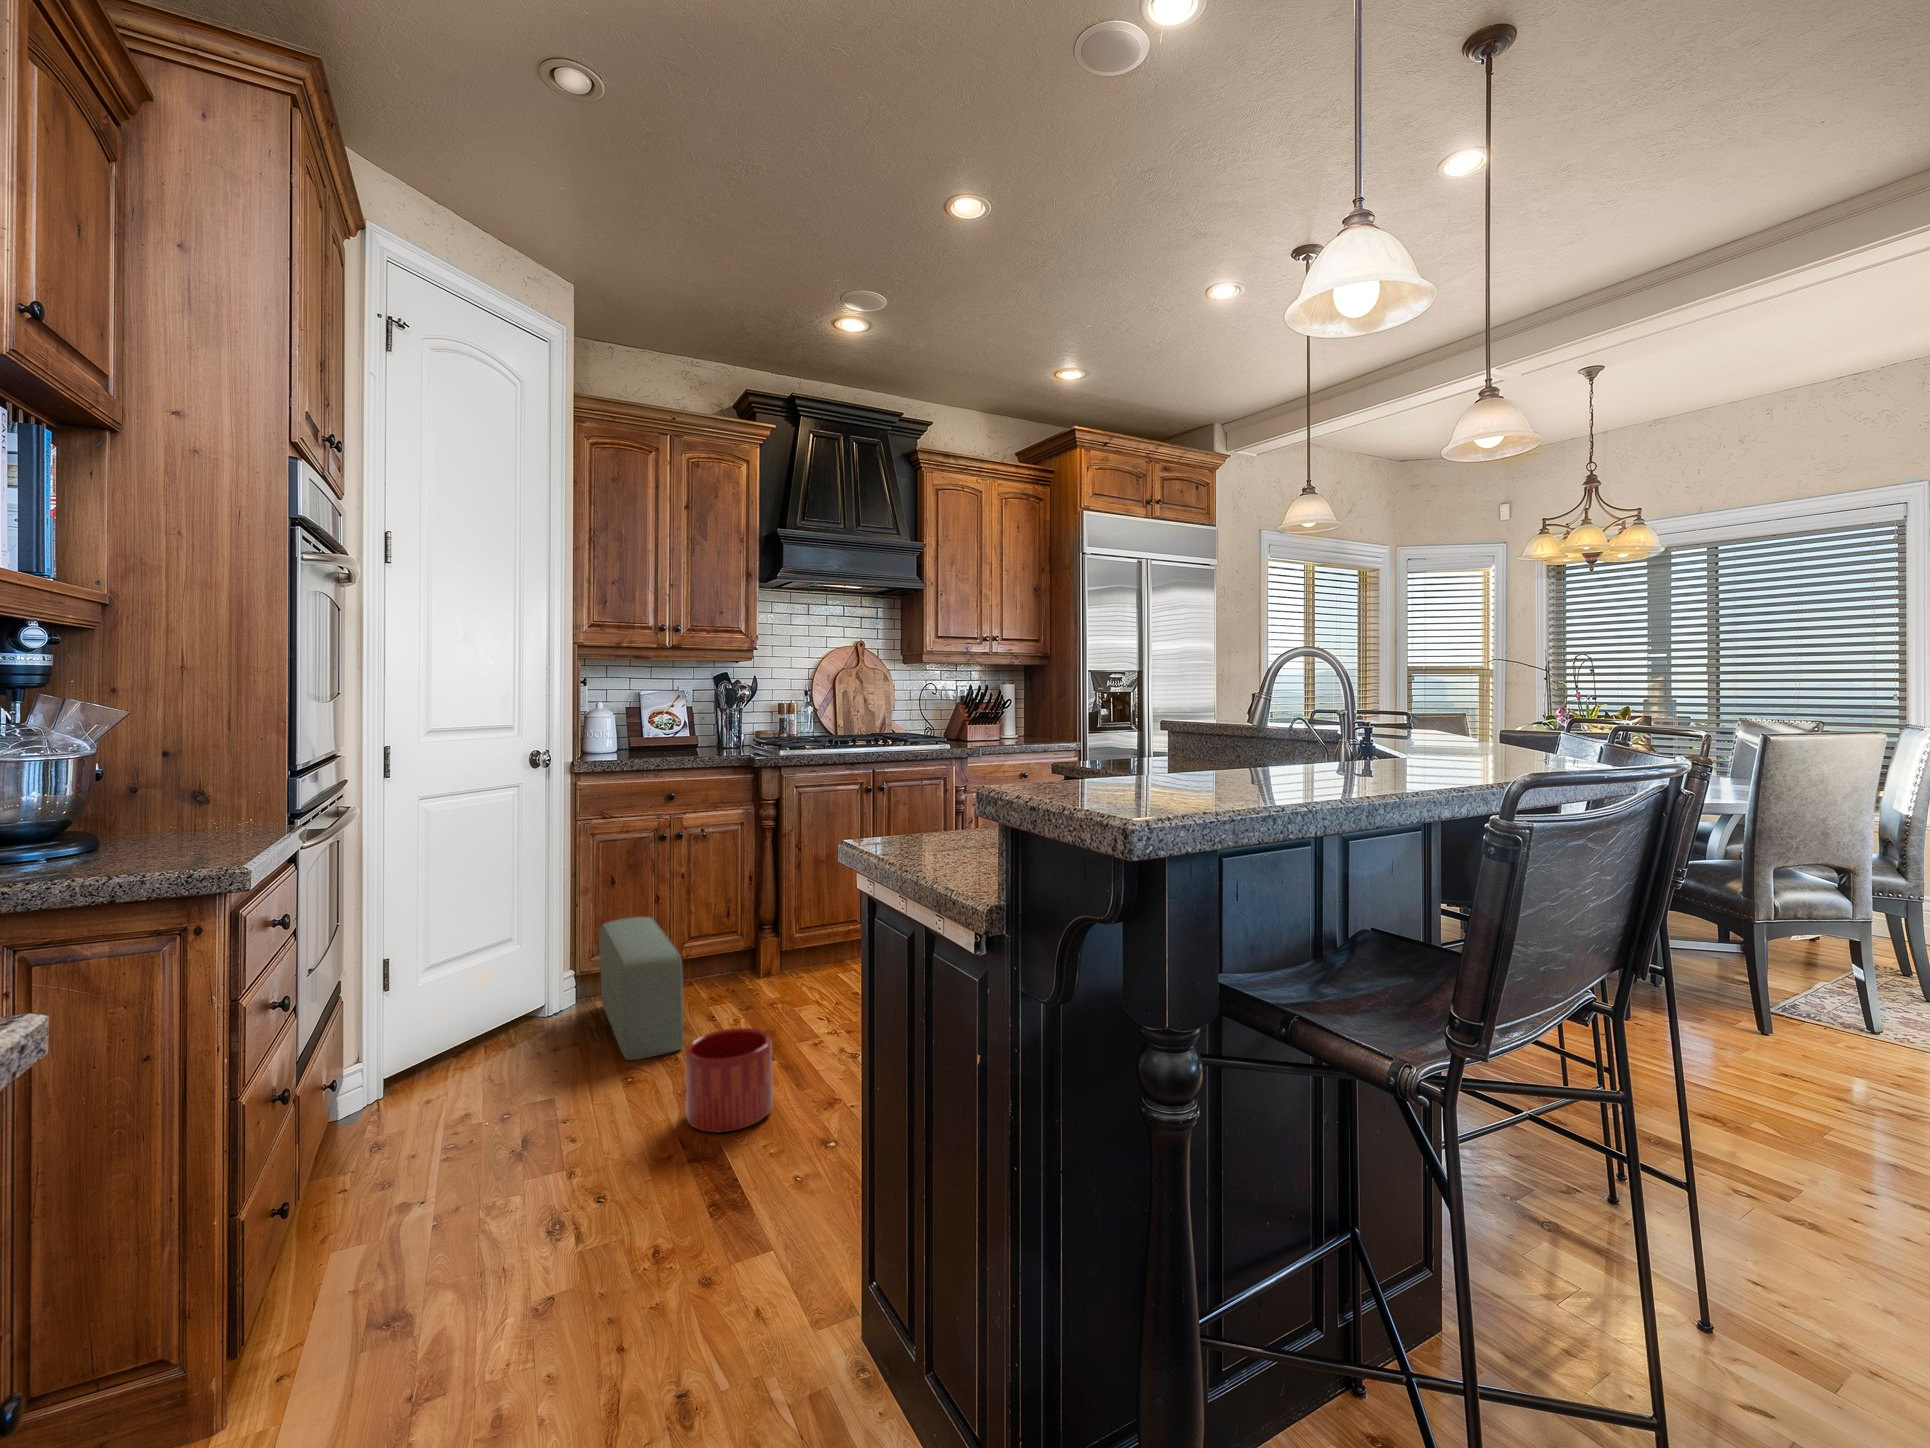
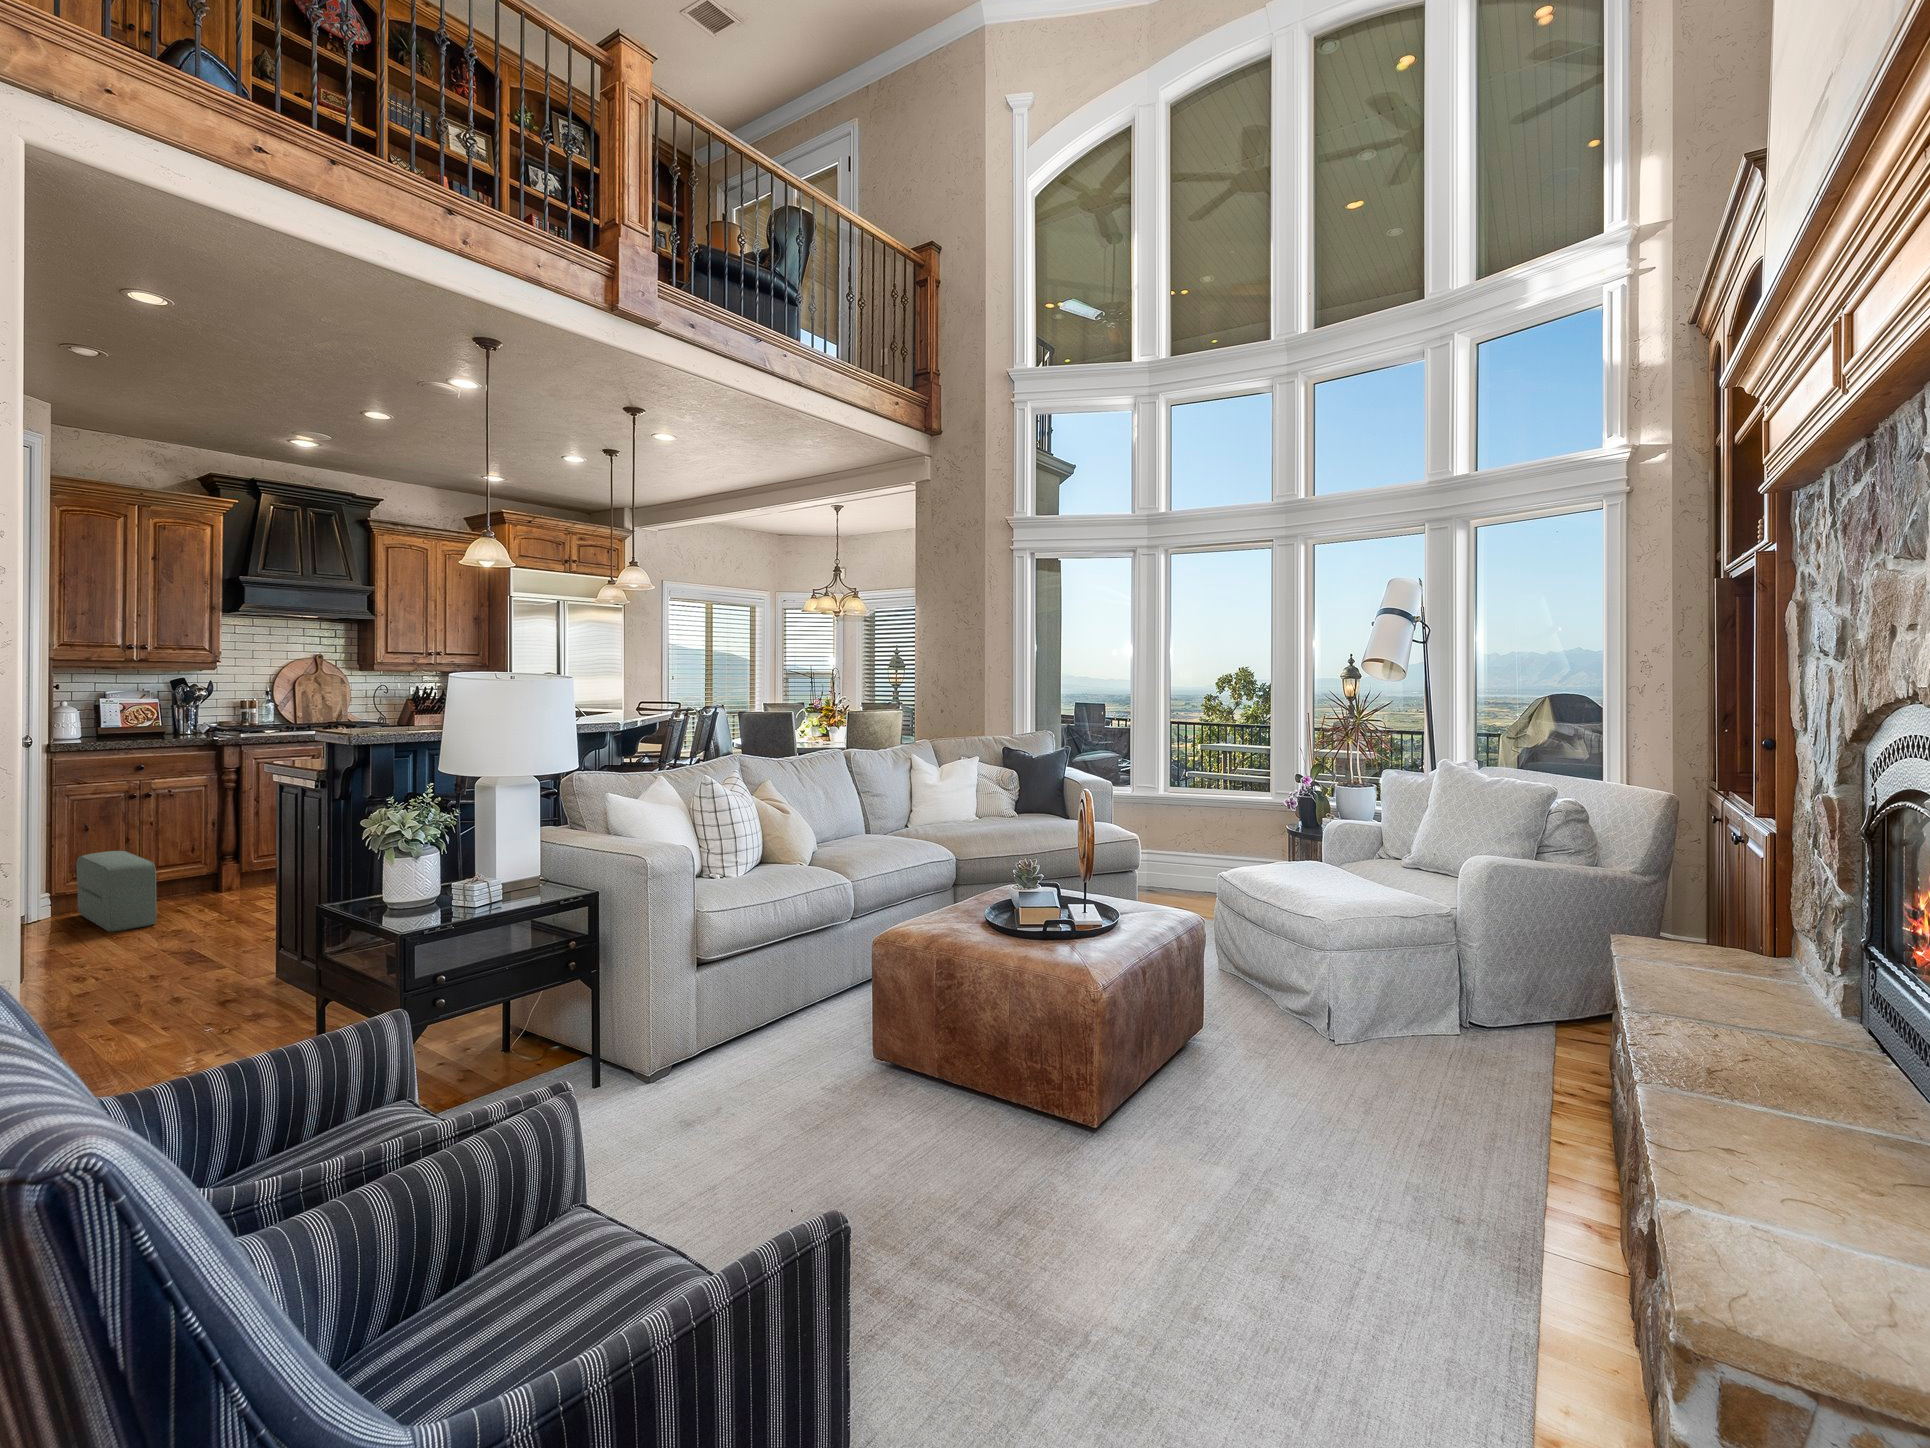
planter: present [685,1028,773,1132] -> none [164,893,228,946]

